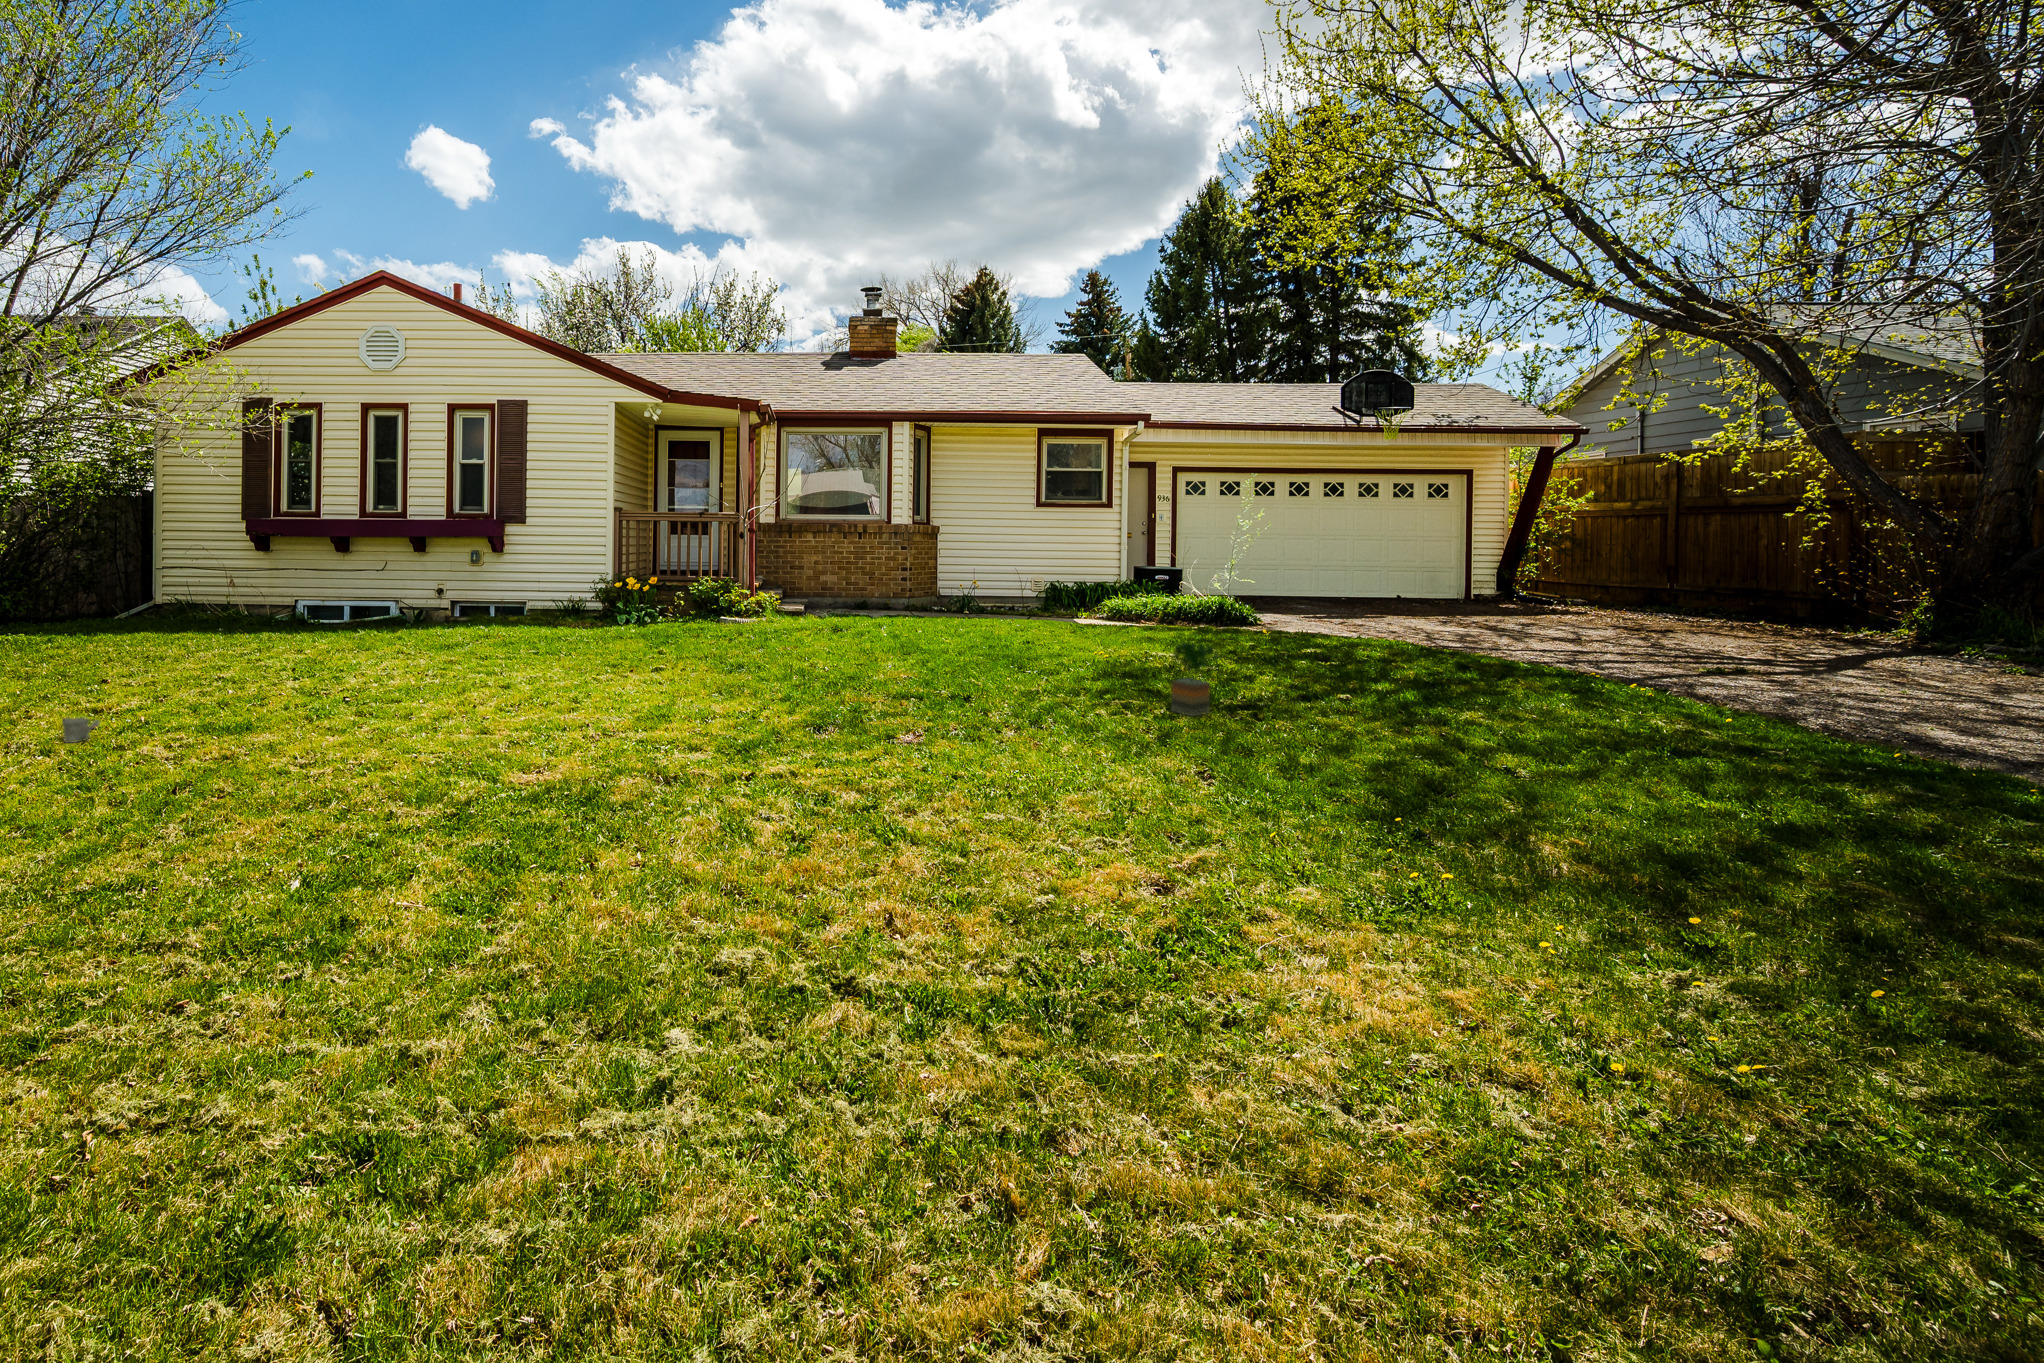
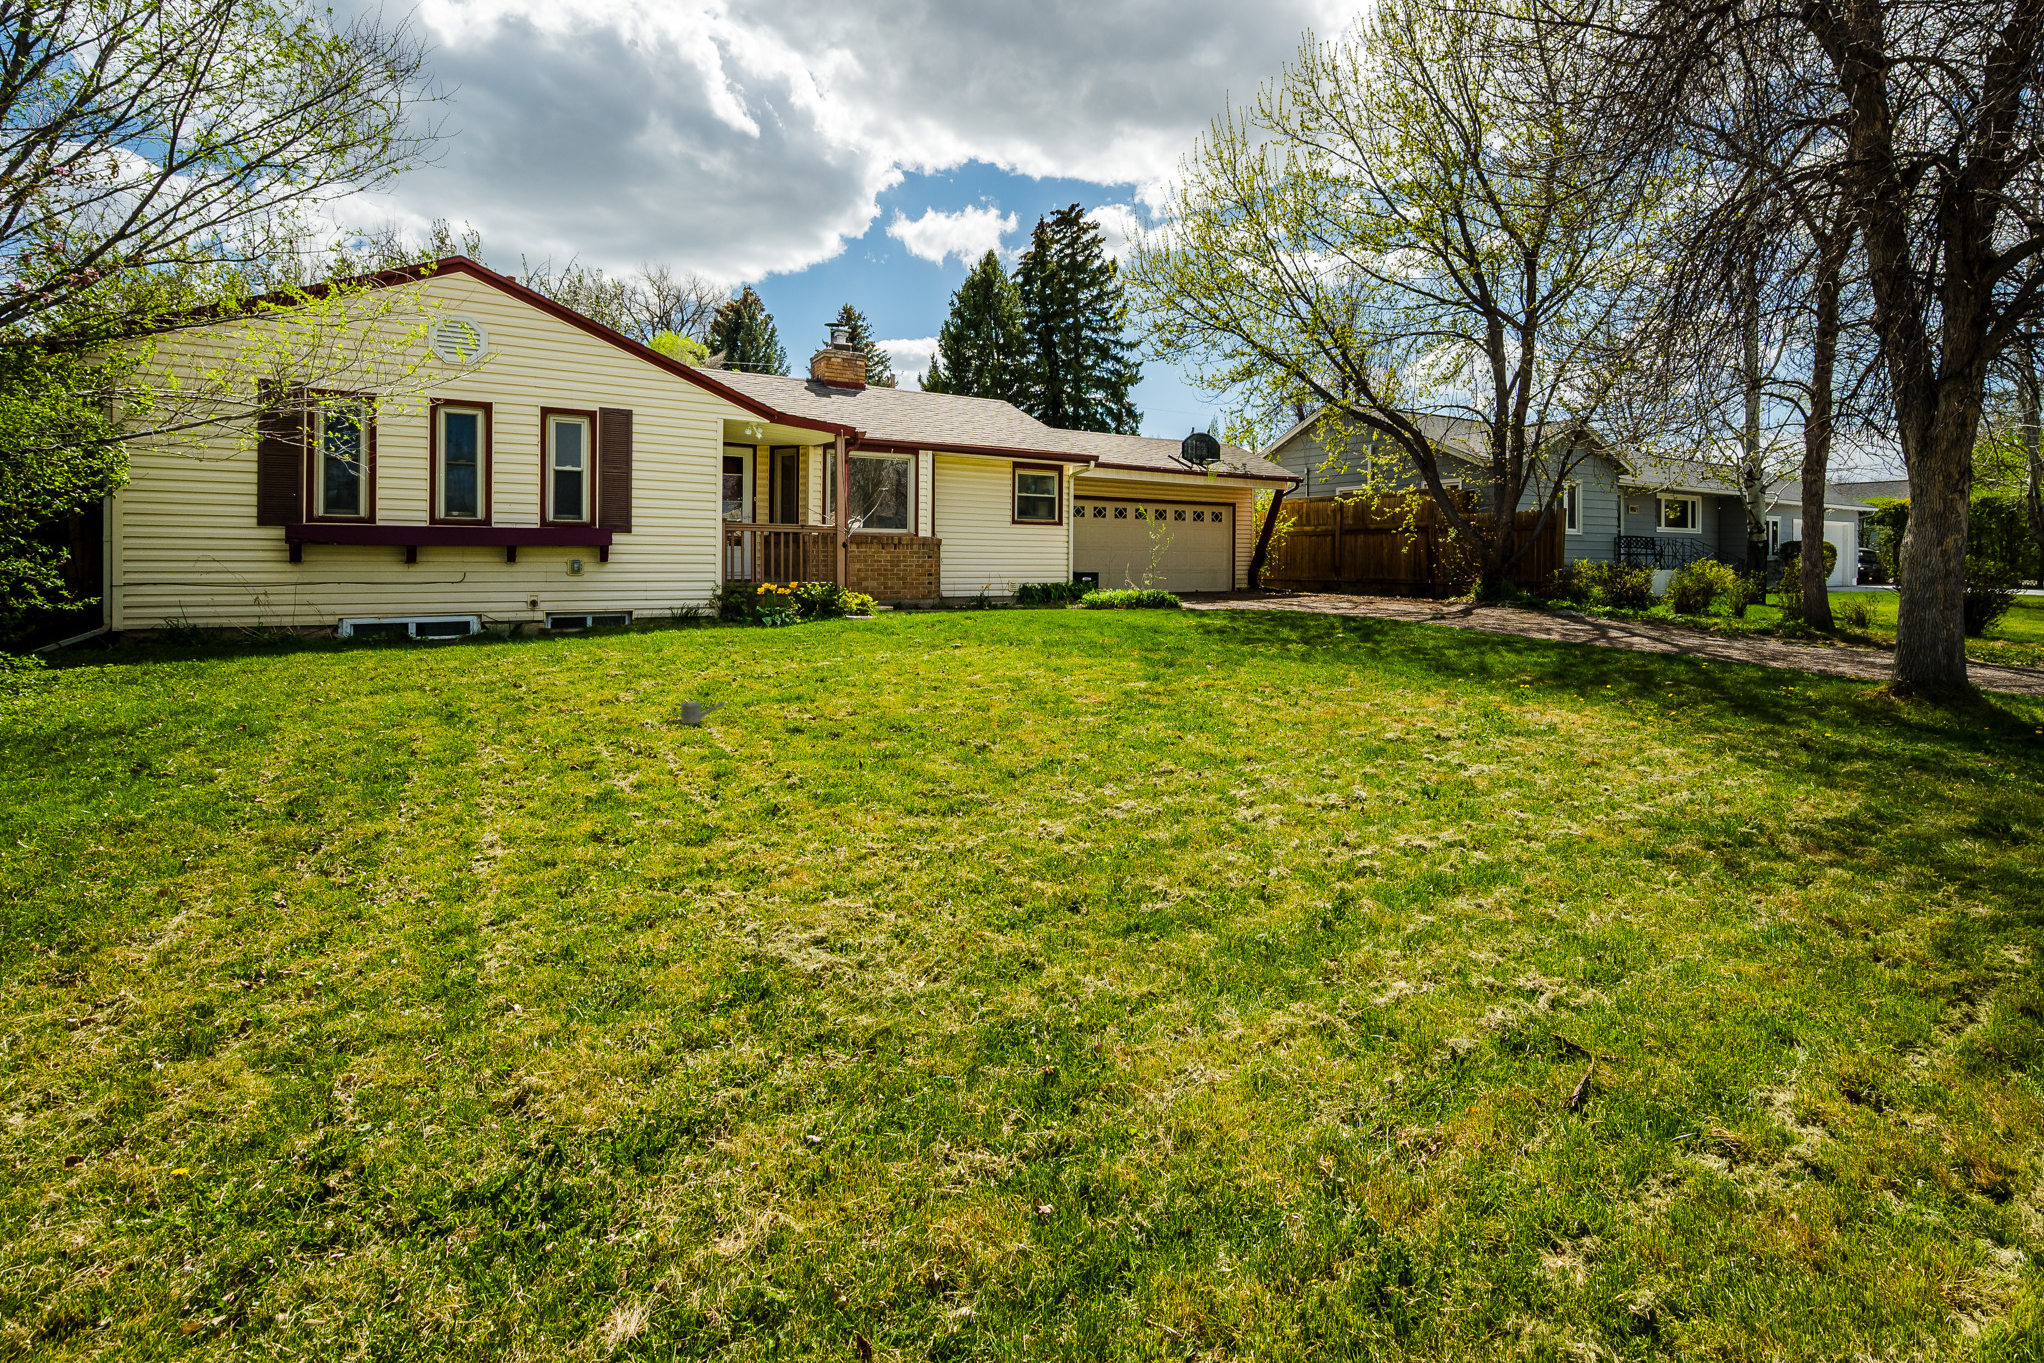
potted tree: present [1171,642,1218,717] -> none [1293,604,1321,646]

